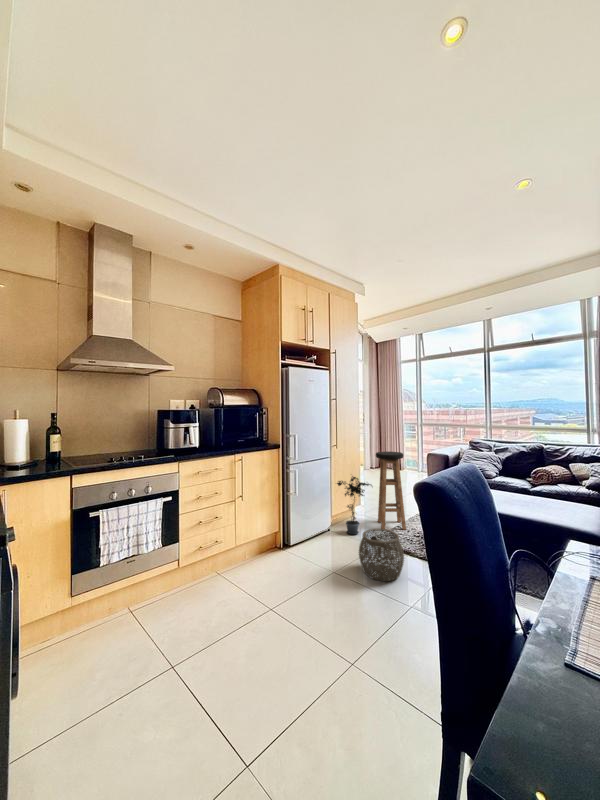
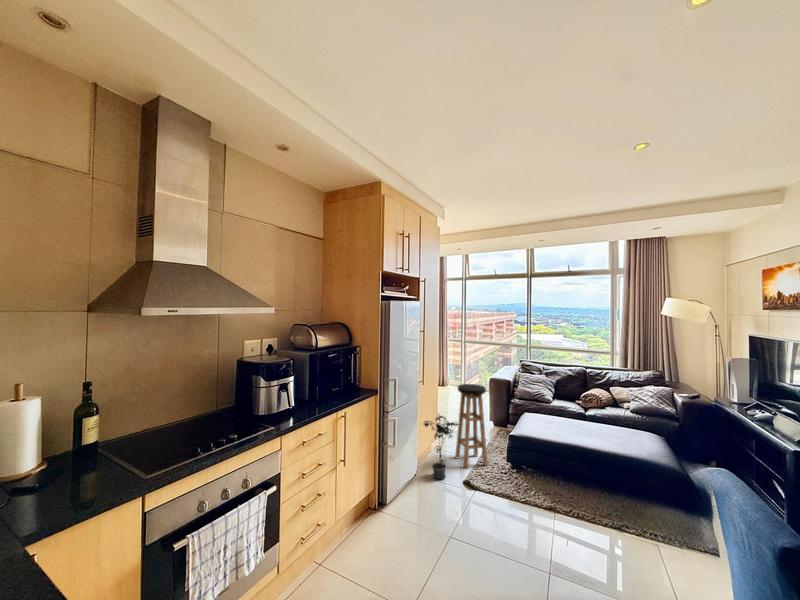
woven basket: present [359,529,404,581] -> none [472,481,521,543]

